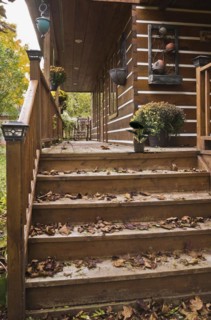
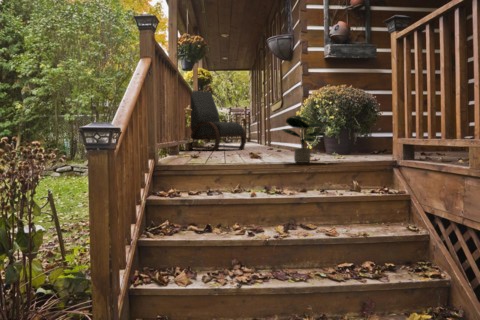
lounge chair: none [52,105,95,145] -> present [188,91,246,151]

